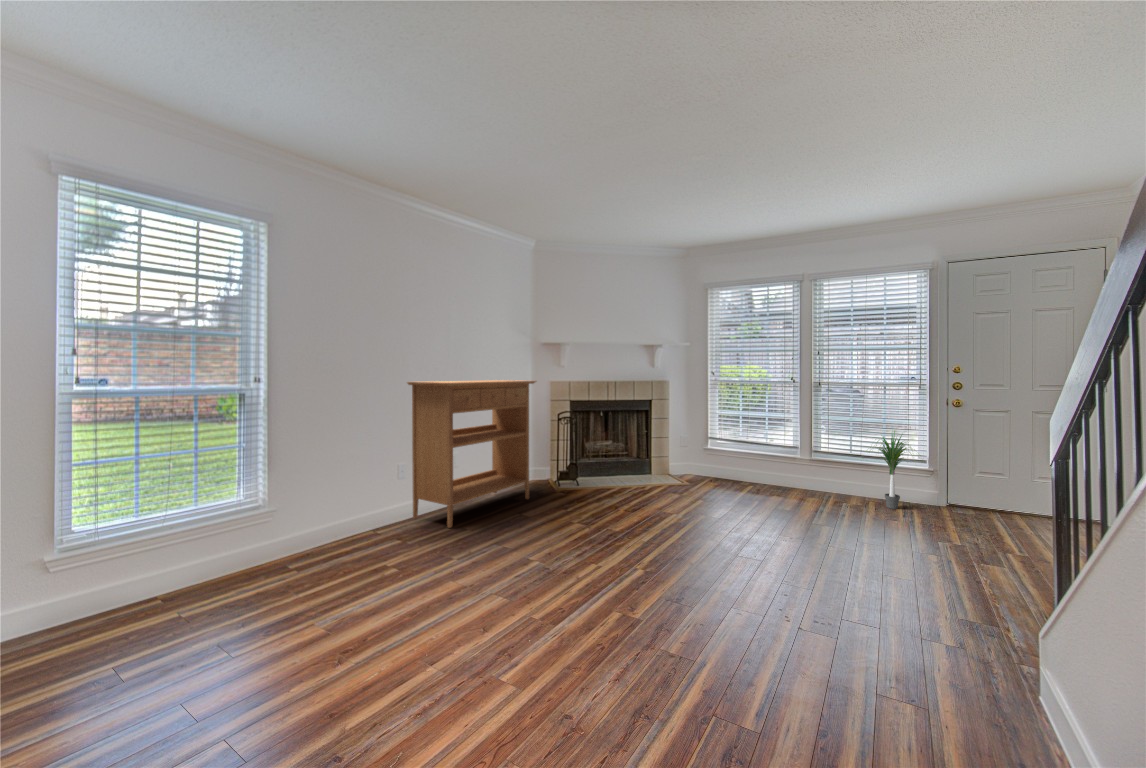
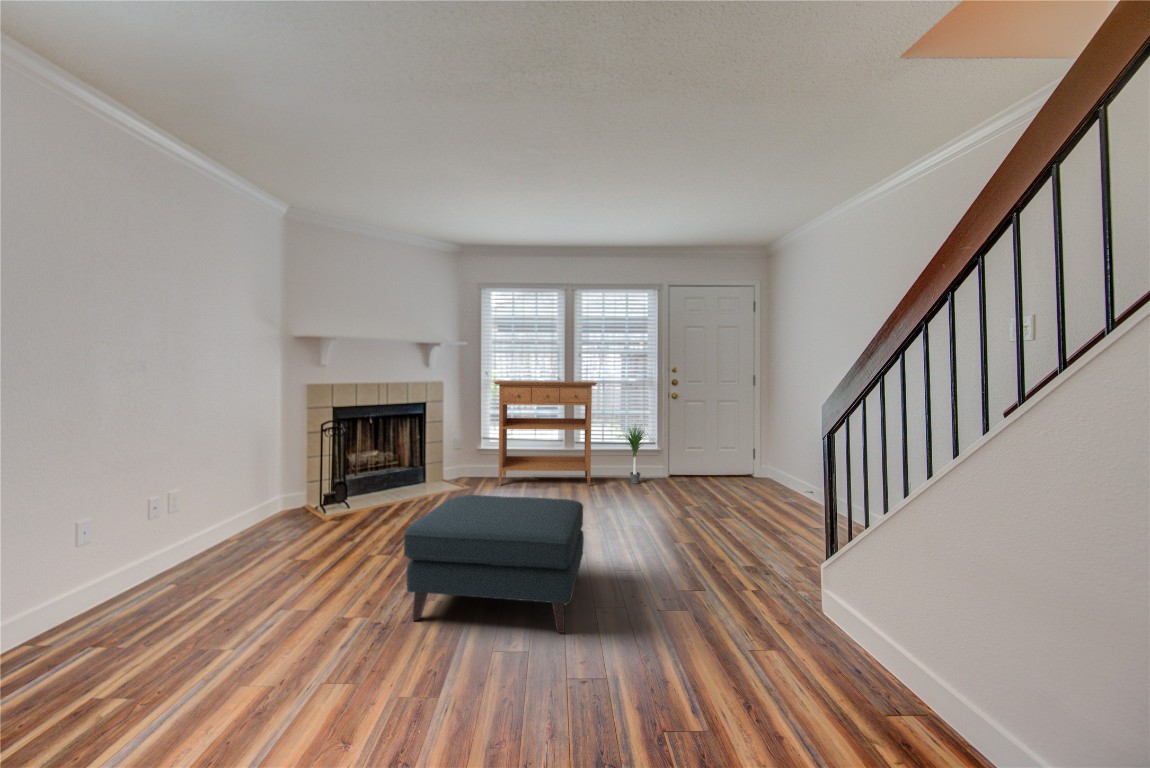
console table: present [407,380,536,528] -> present [494,381,597,486]
ottoman: none [563,480,742,620] -> present [404,495,584,633]

